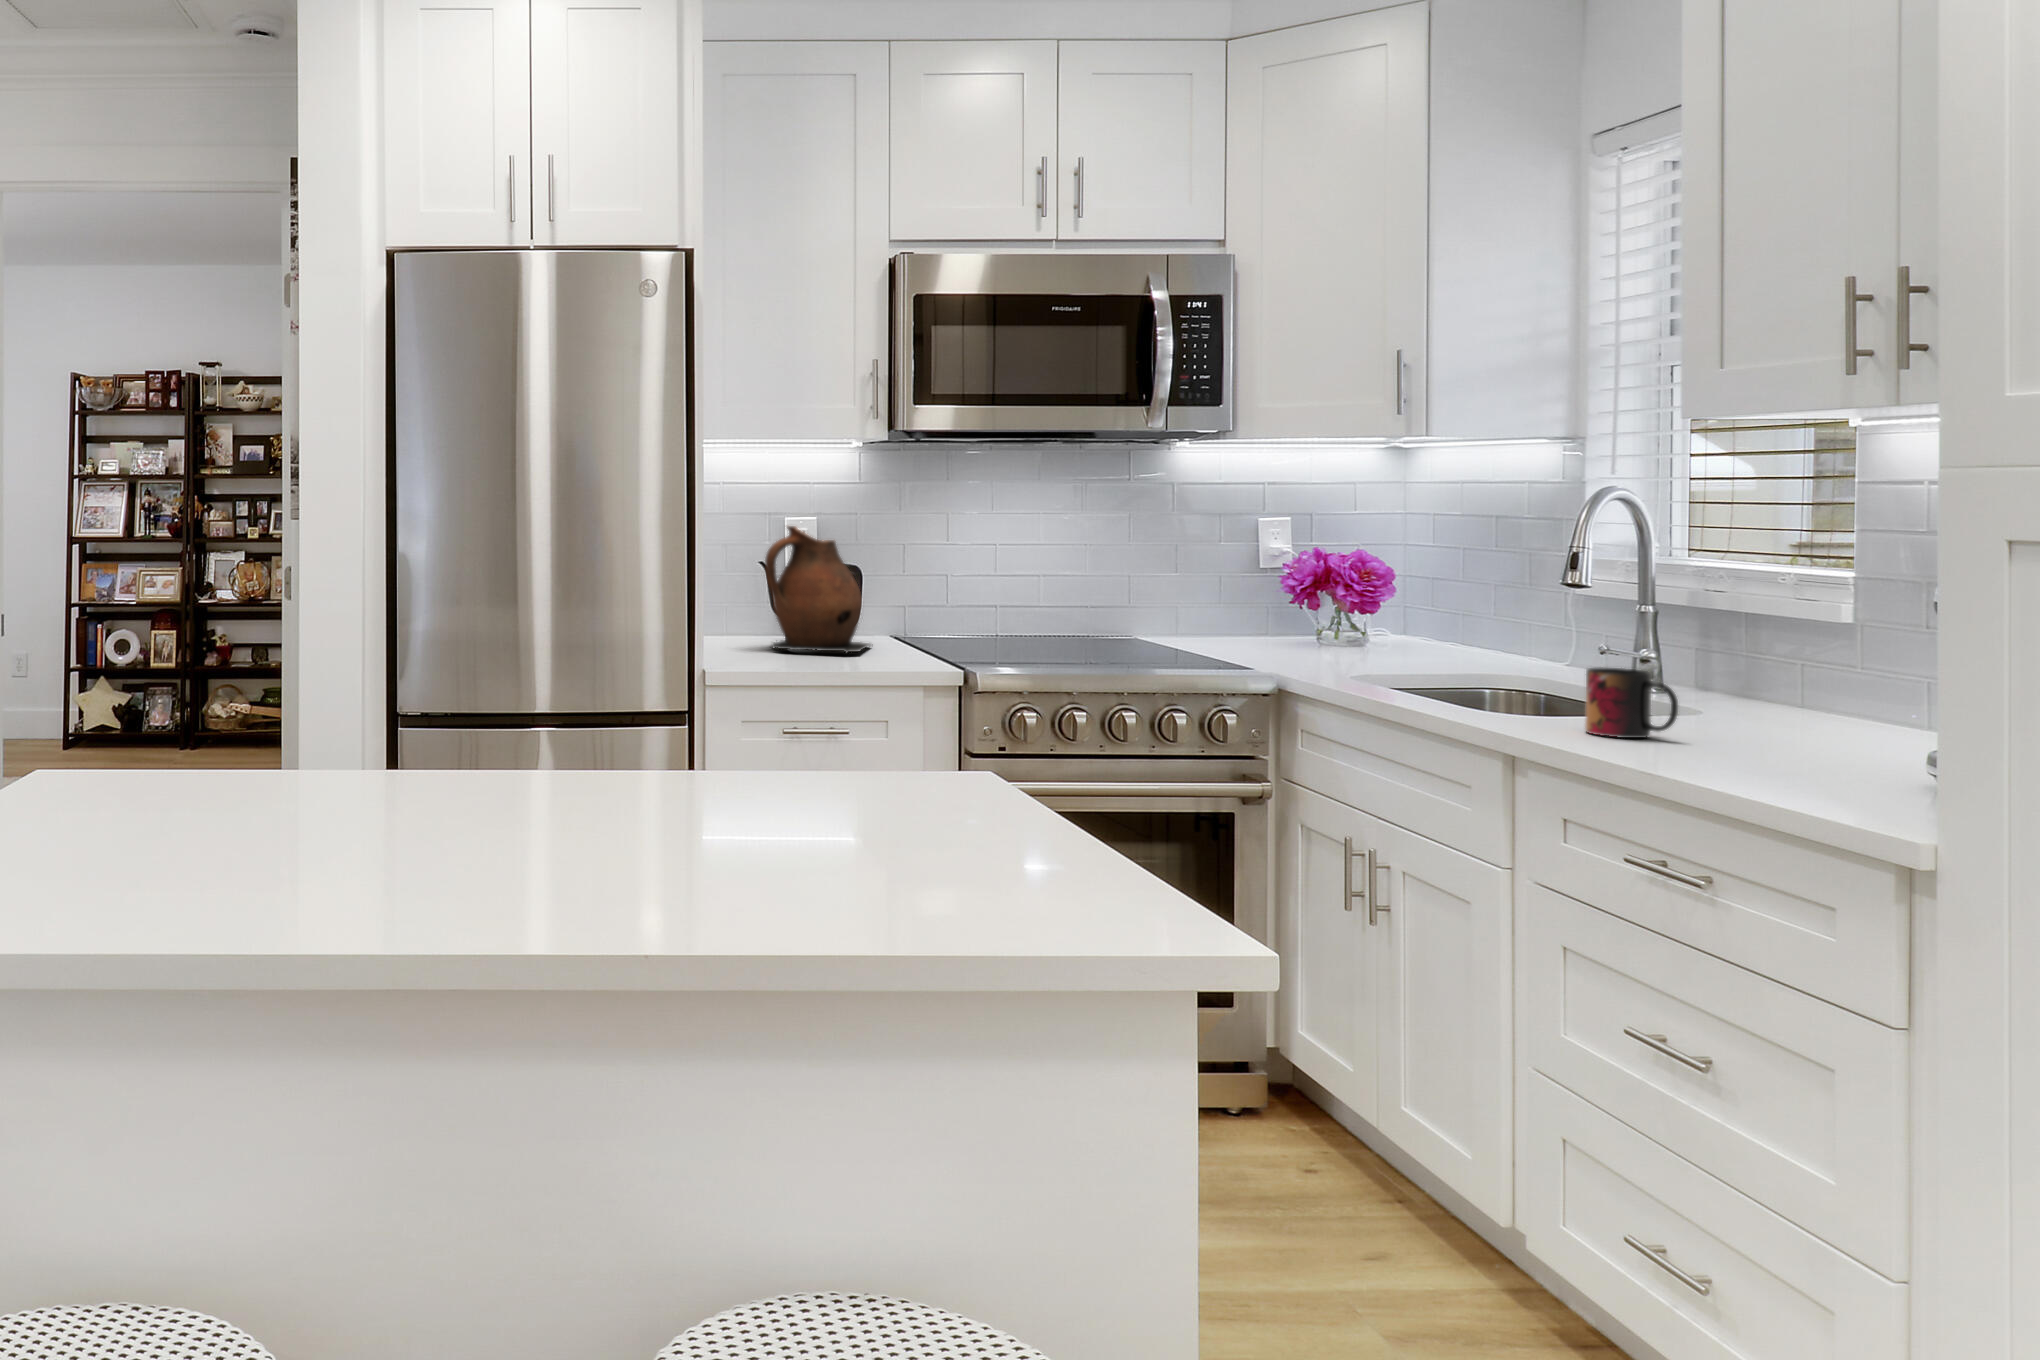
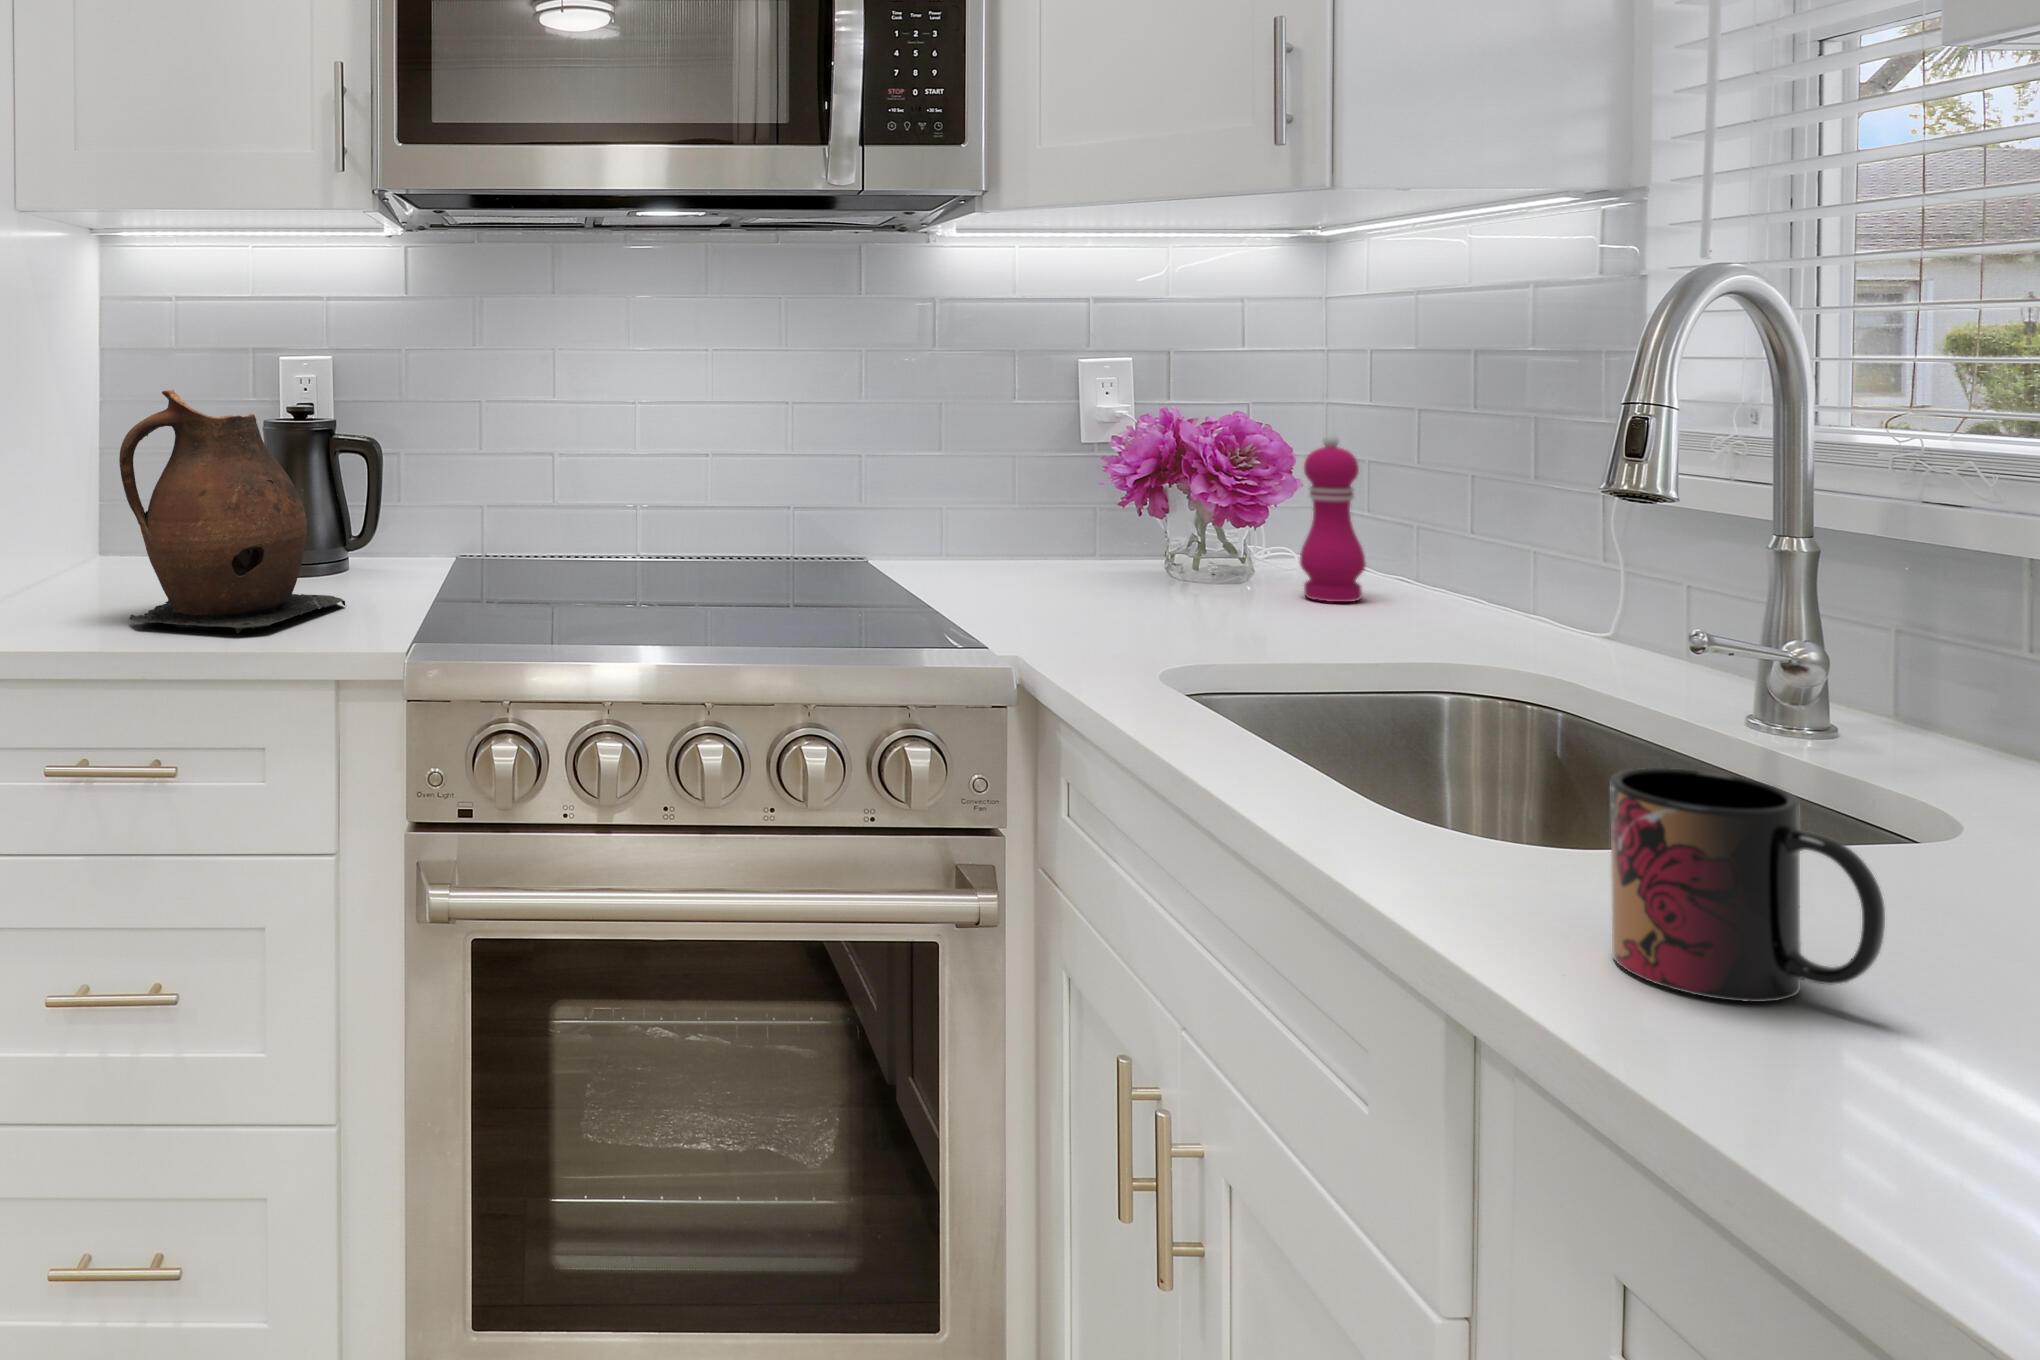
pepper mill: none [1388,565,1424,654] -> present [1300,434,1366,602]

